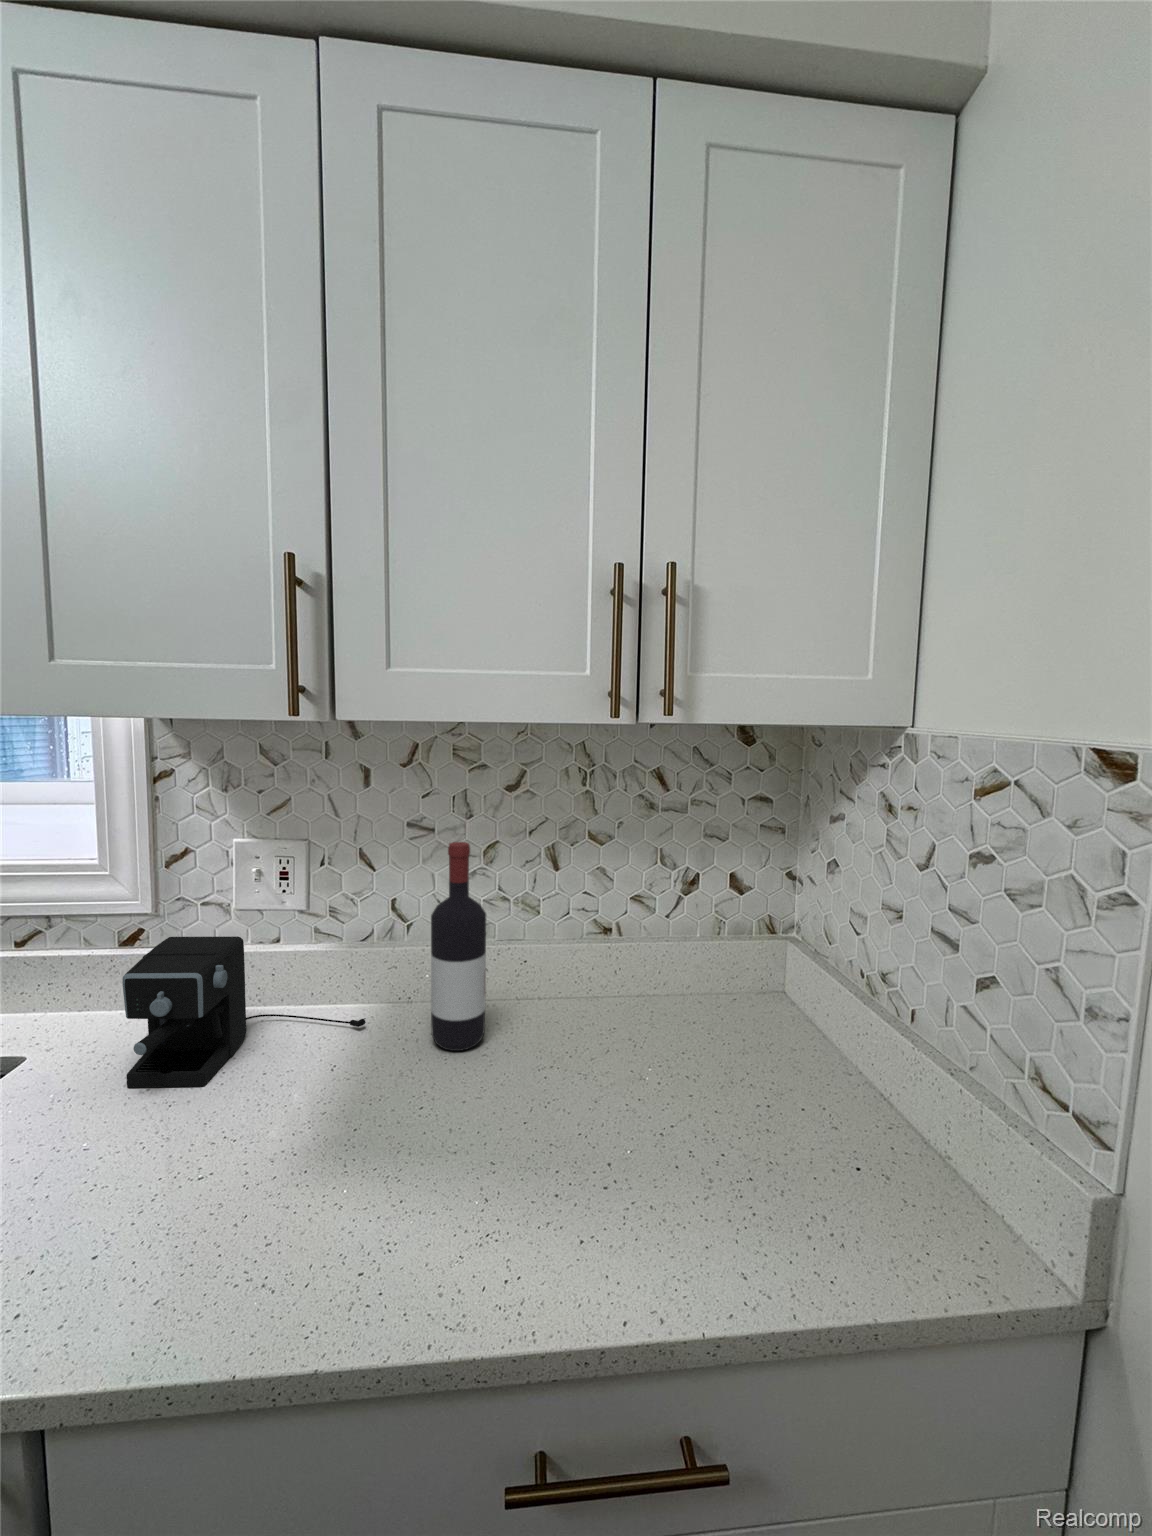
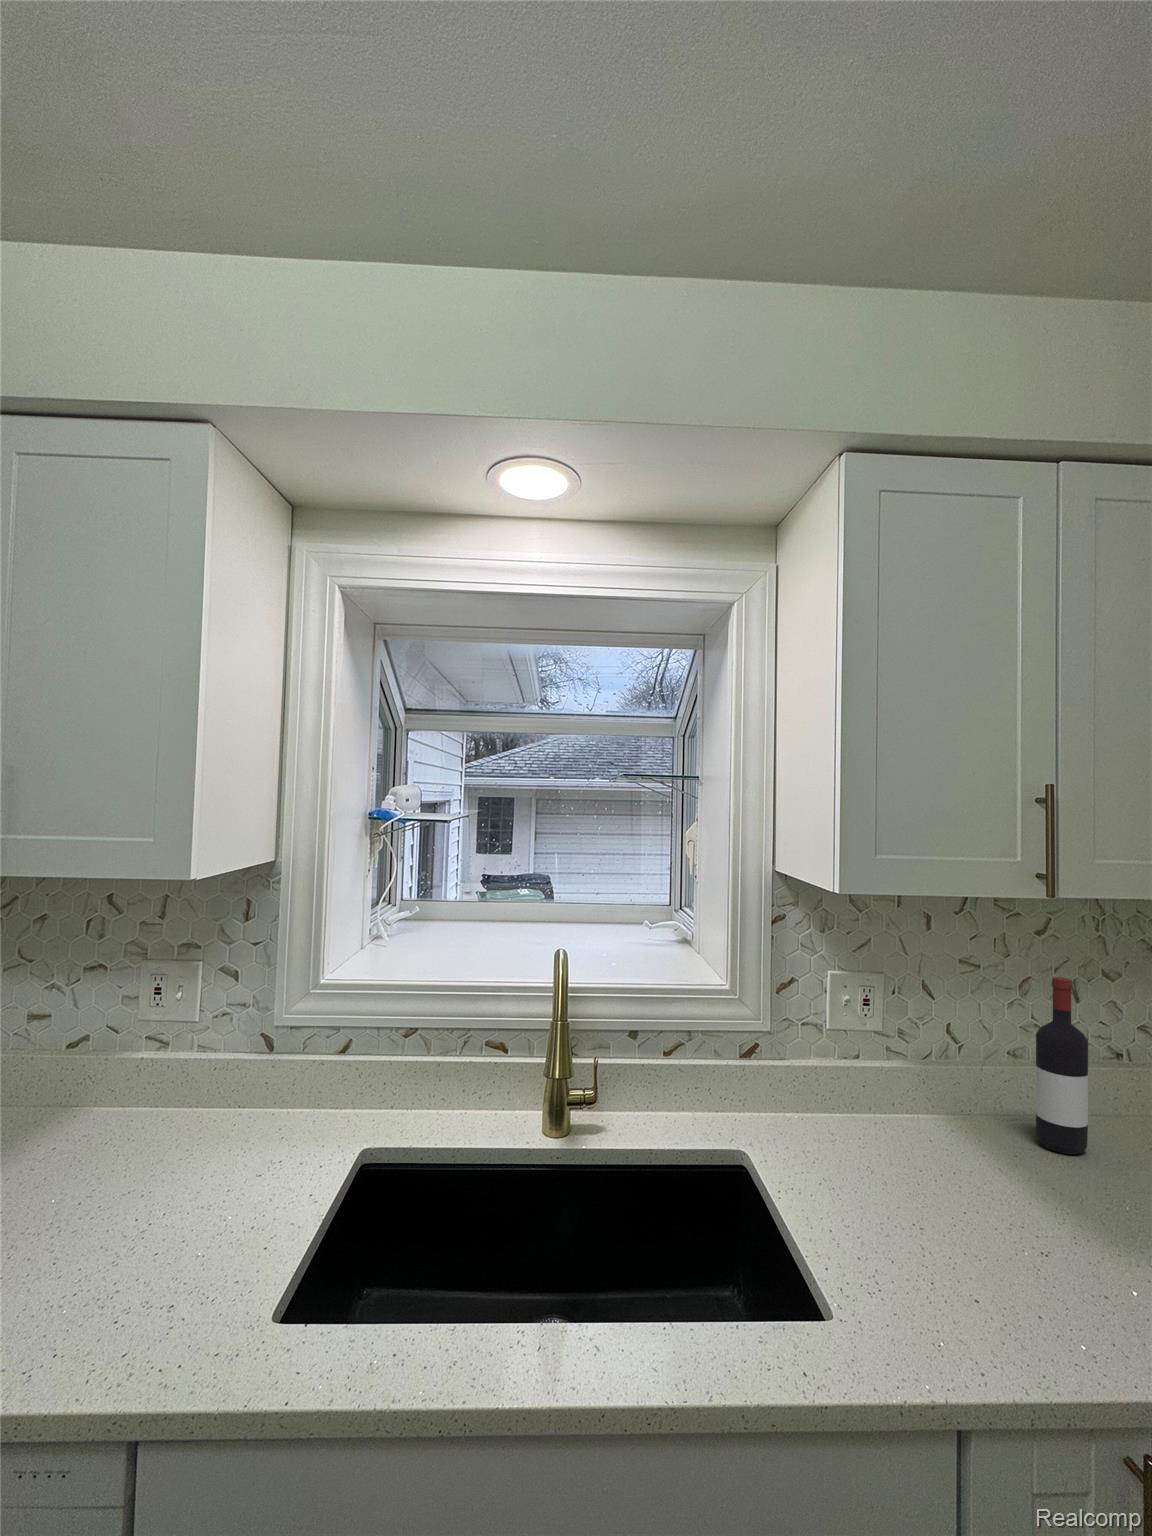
coffee maker: present [122,936,366,1088] -> none [825,1050,968,1174]

